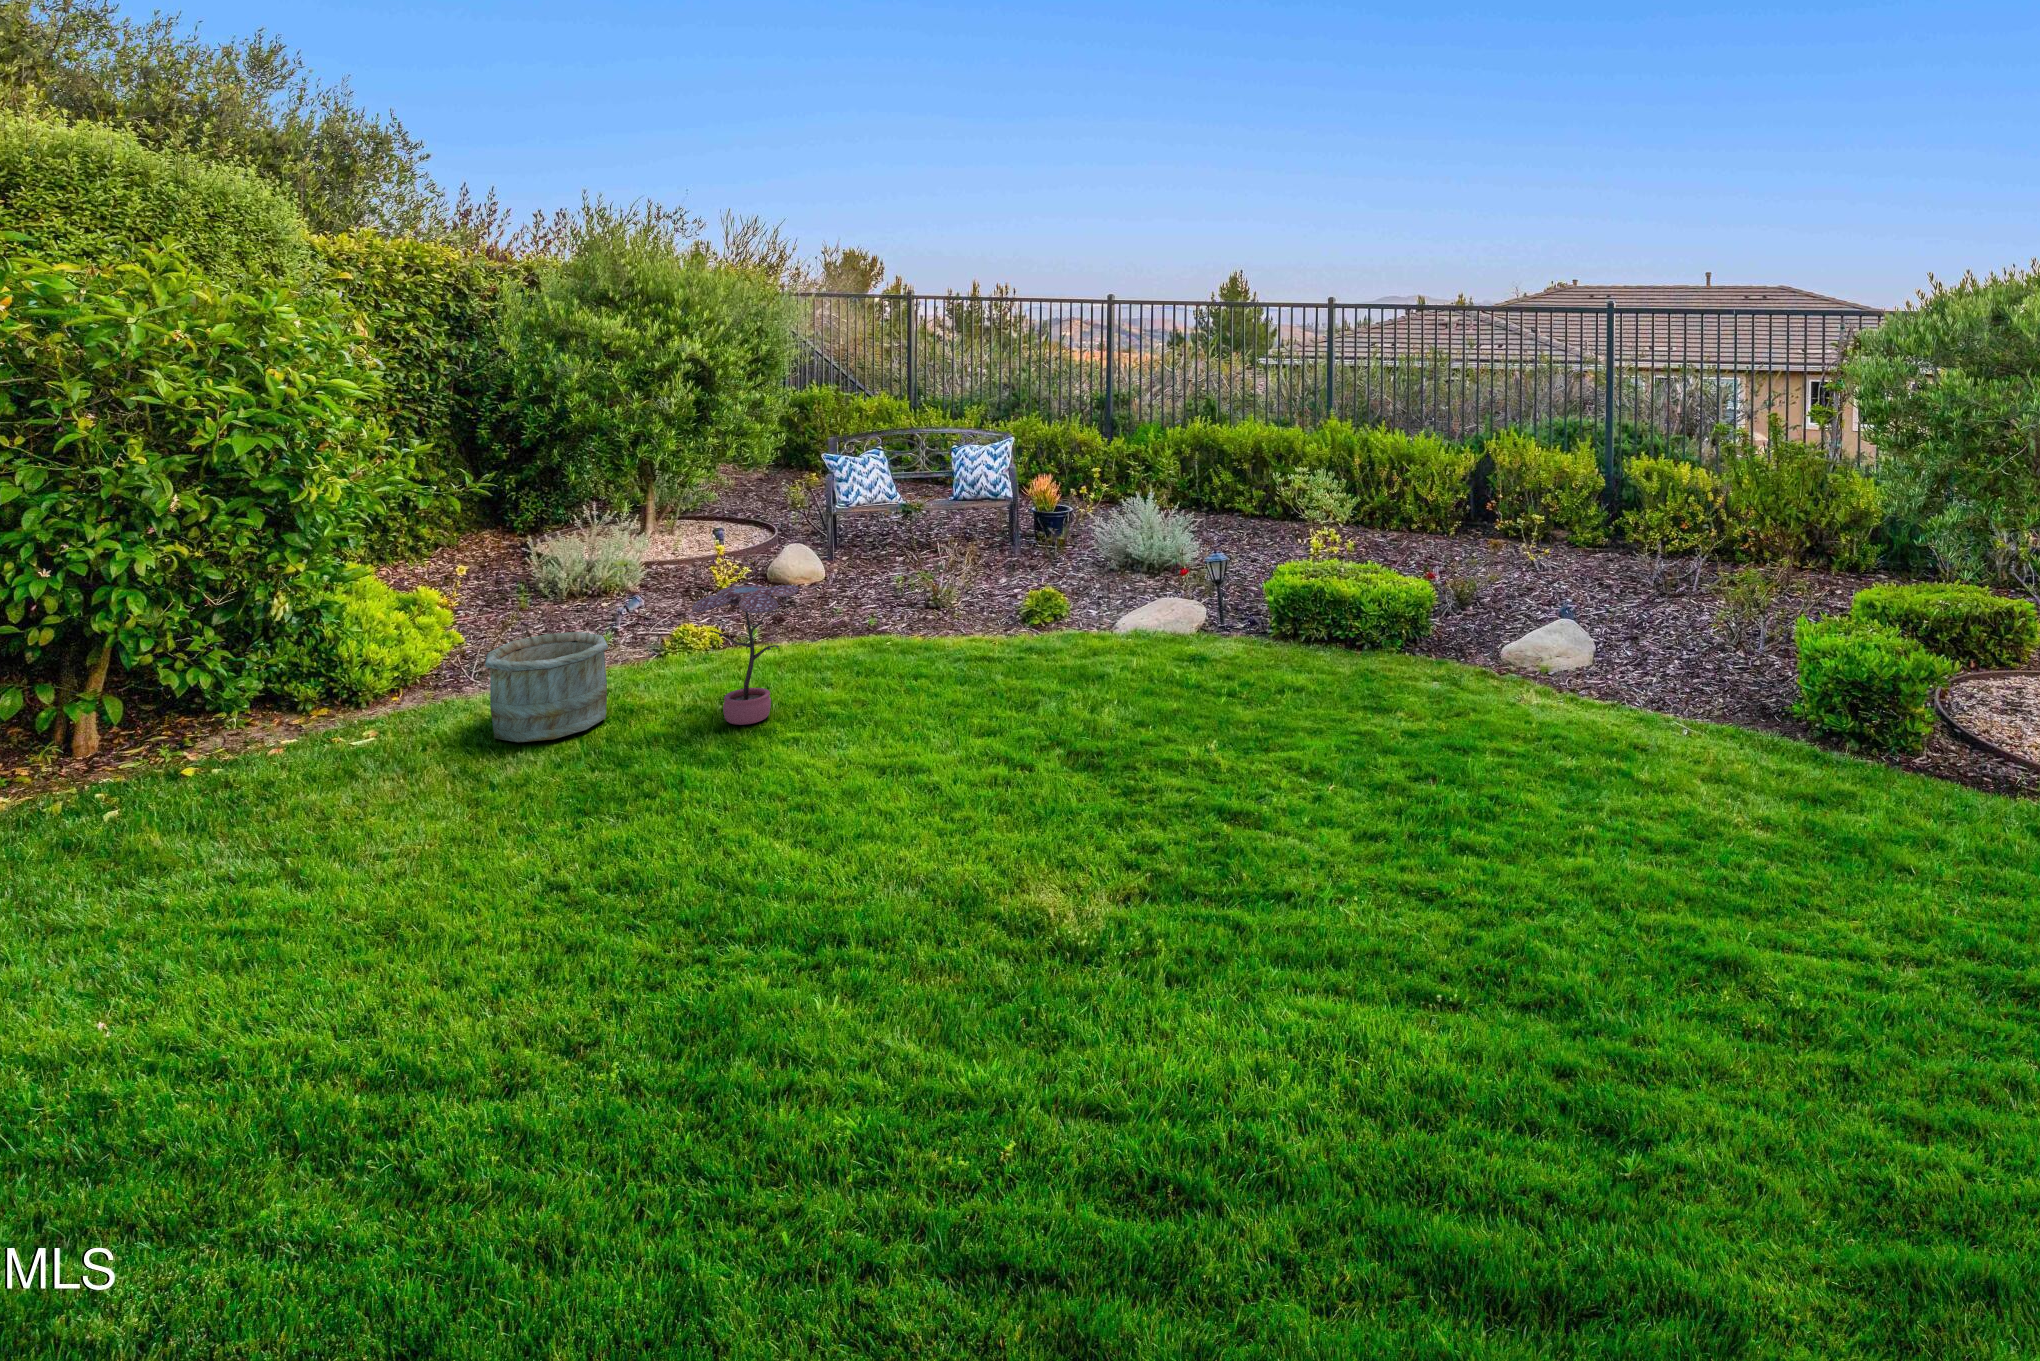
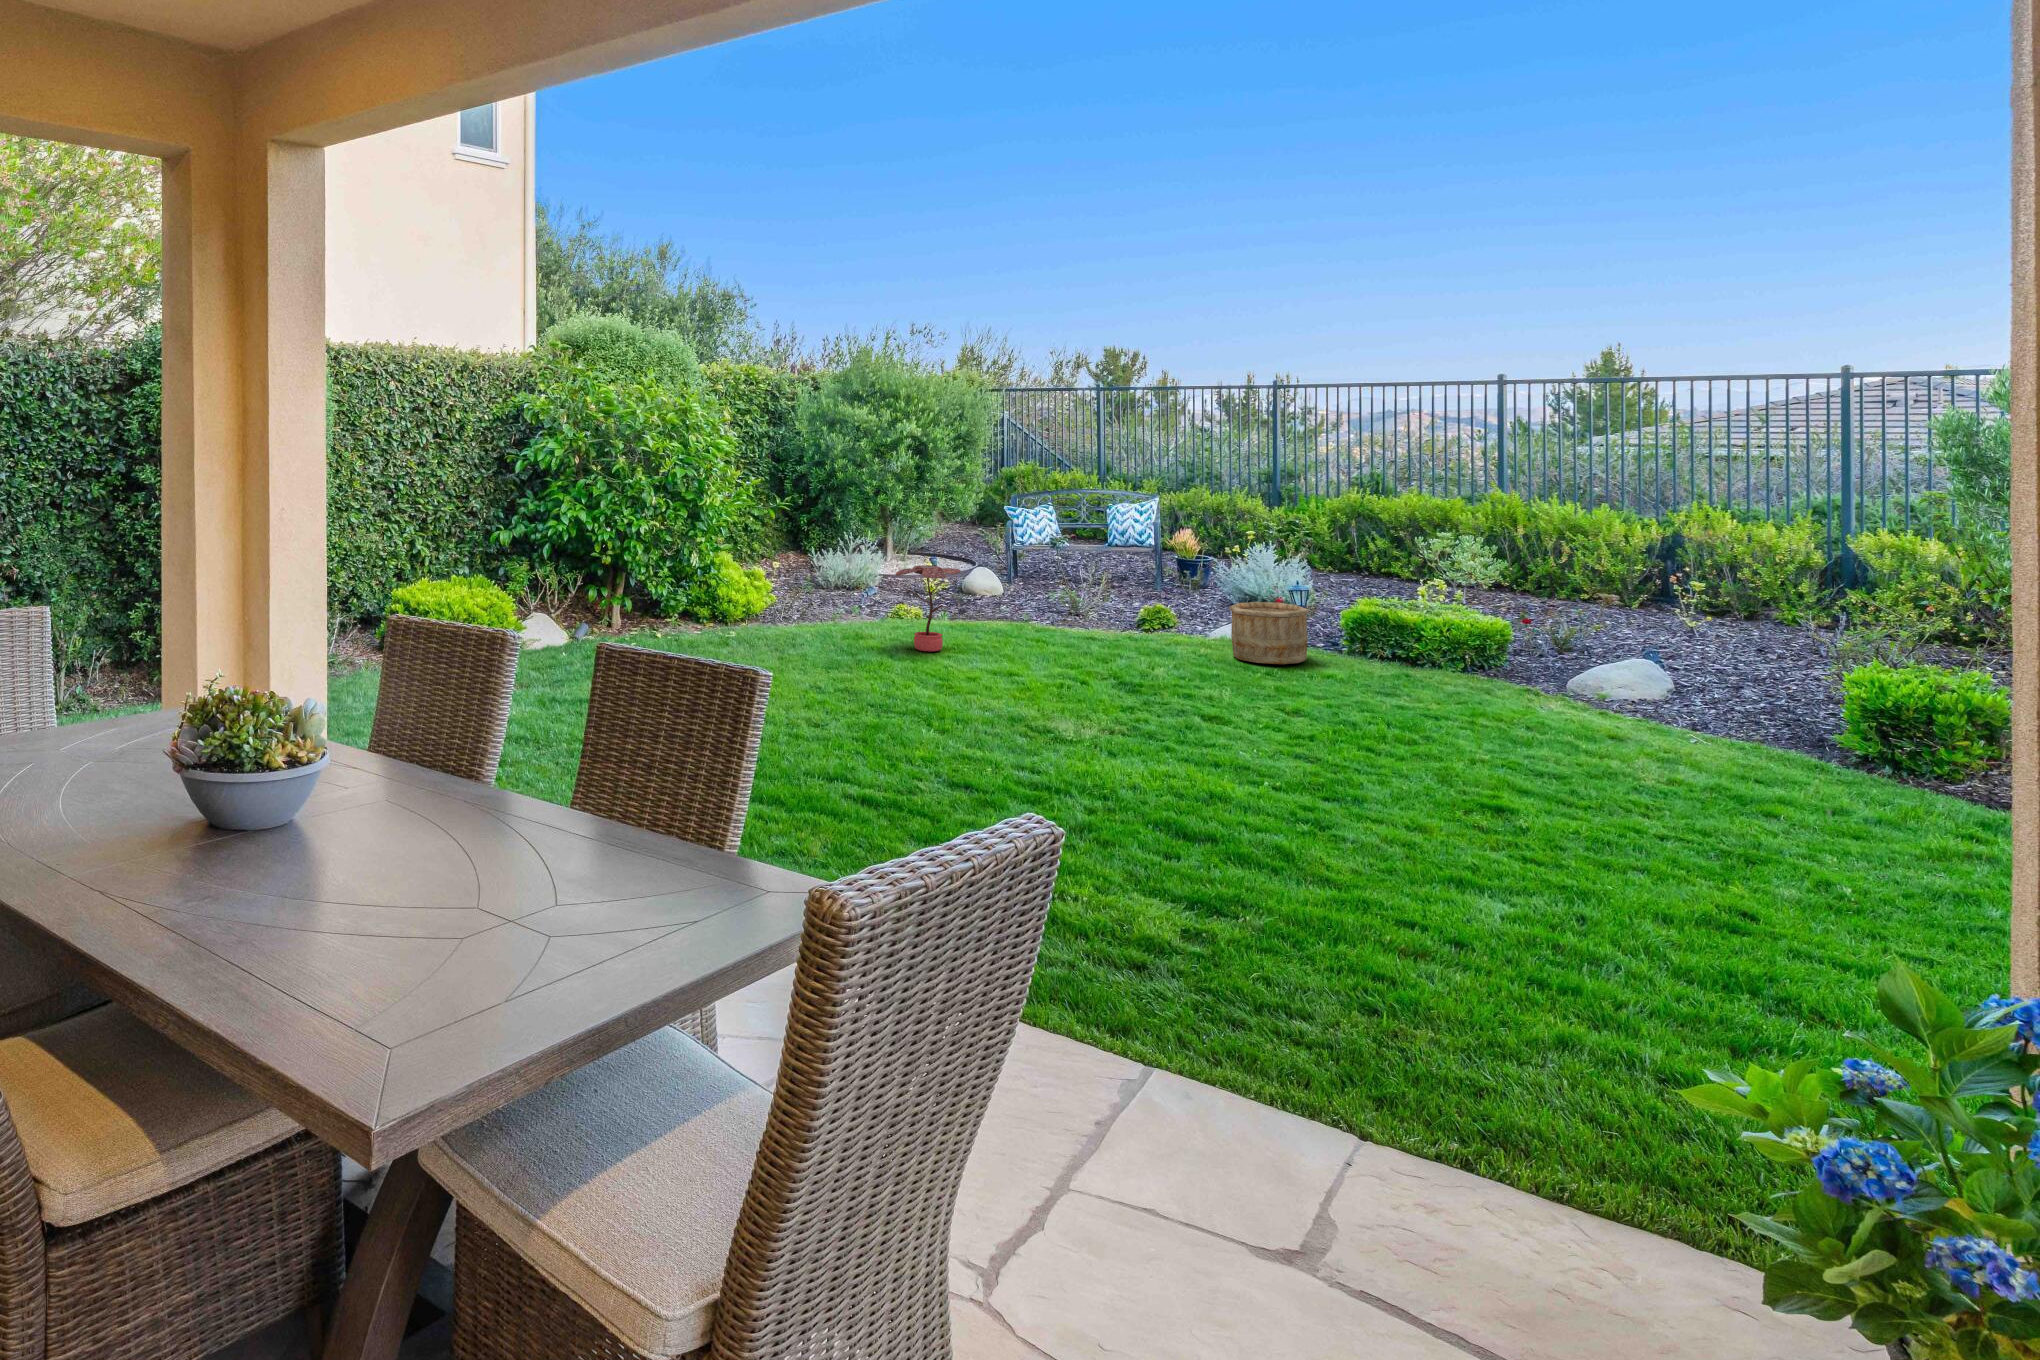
wooden bucket: present [485,632,608,742] -> present [1229,602,1309,664]

